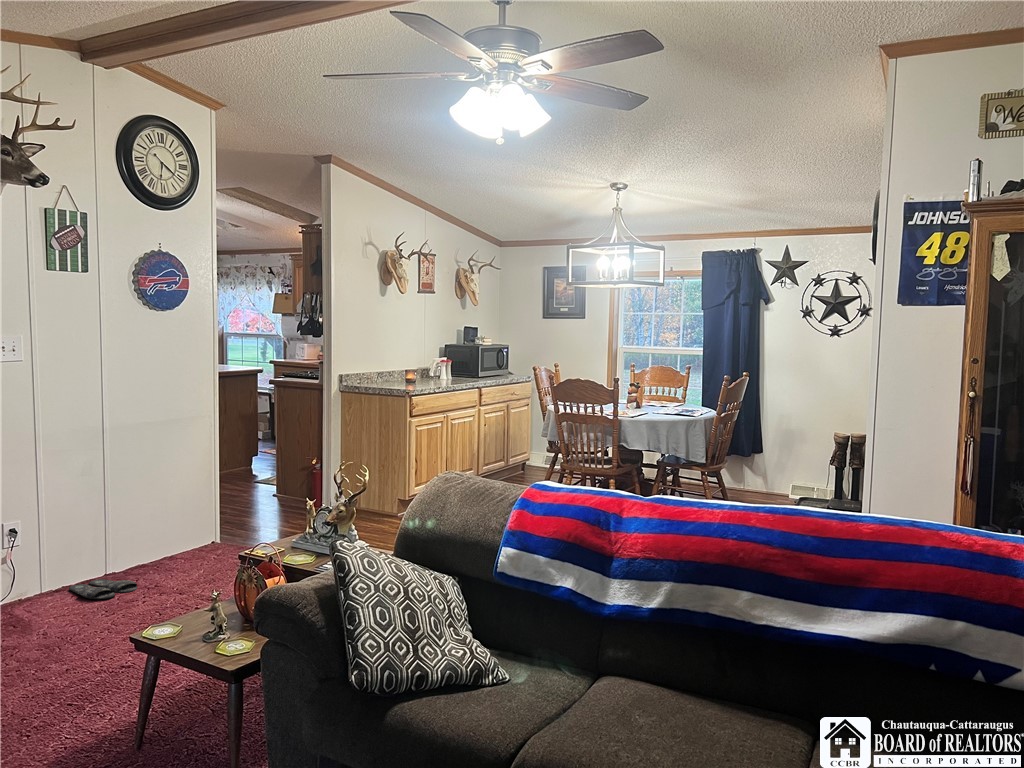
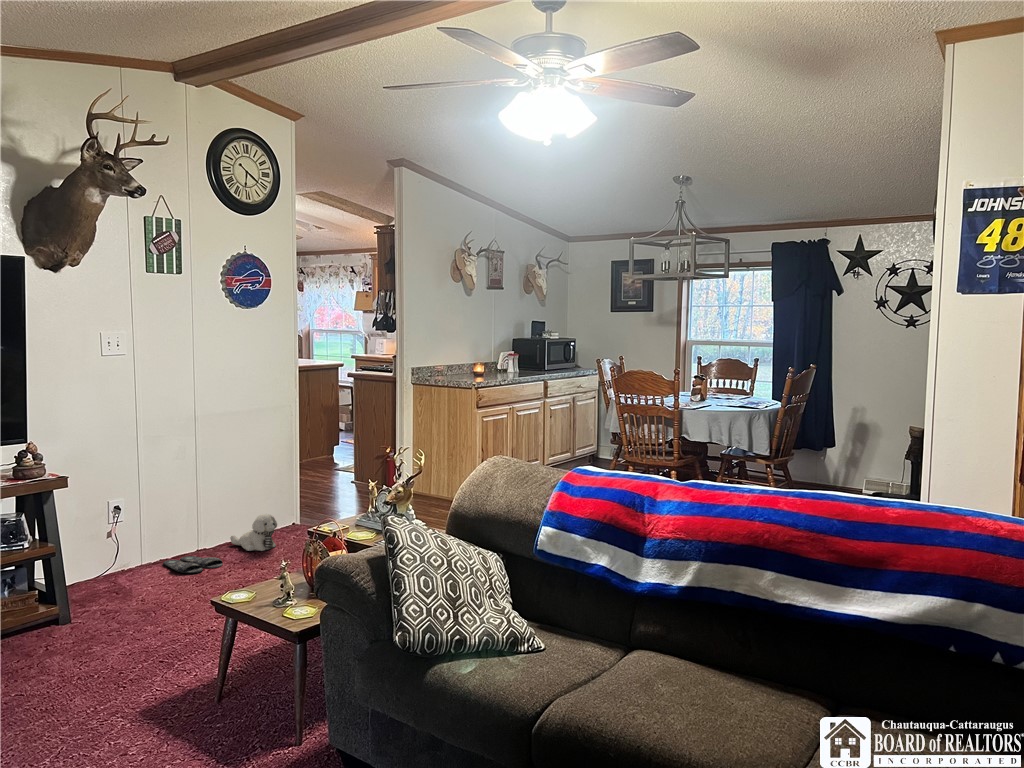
plush toy: none [145,531,198,572] -> present [230,514,277,551]

